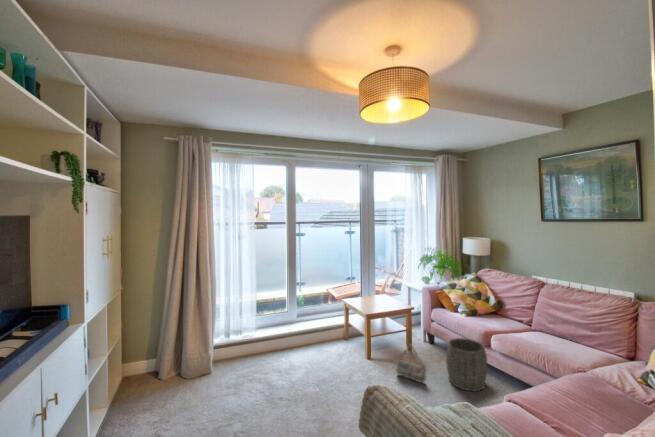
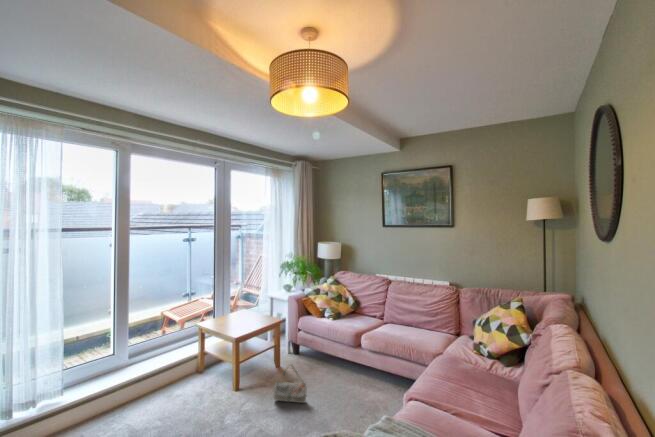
woven basket: present [446,338,487,391] -> none [323,343,360,397]

